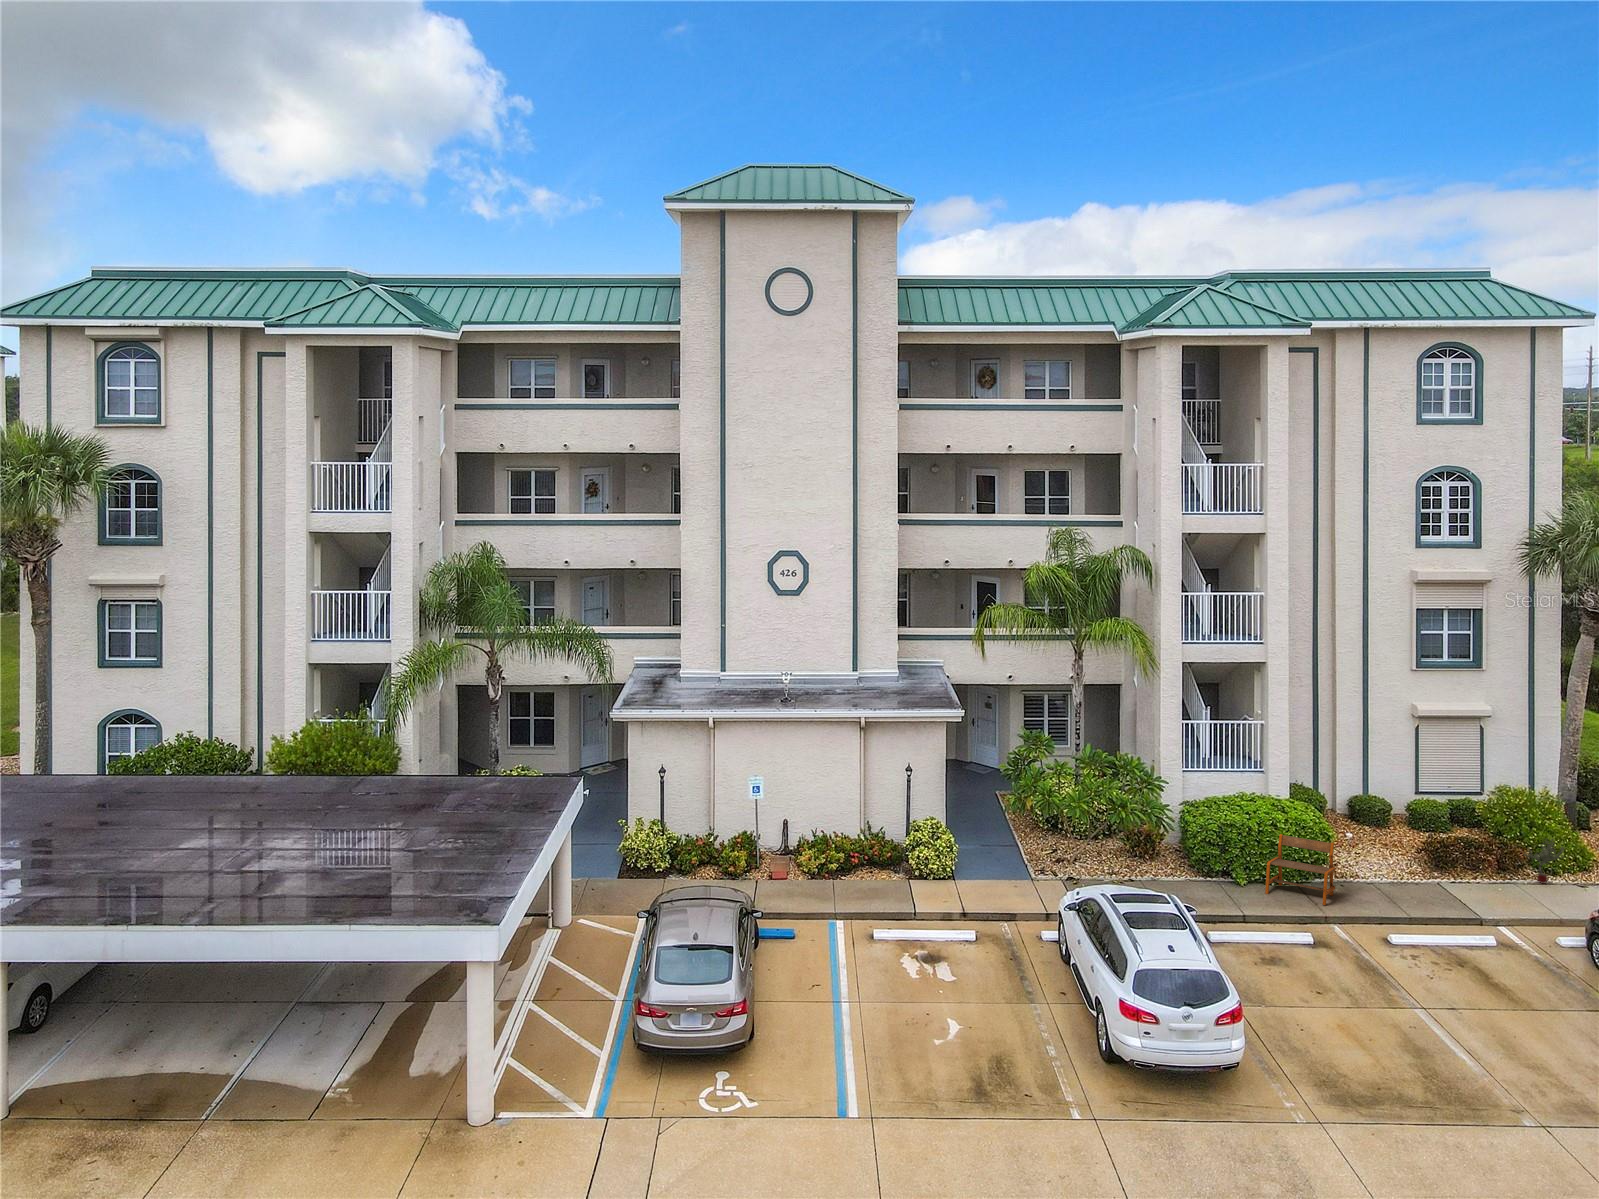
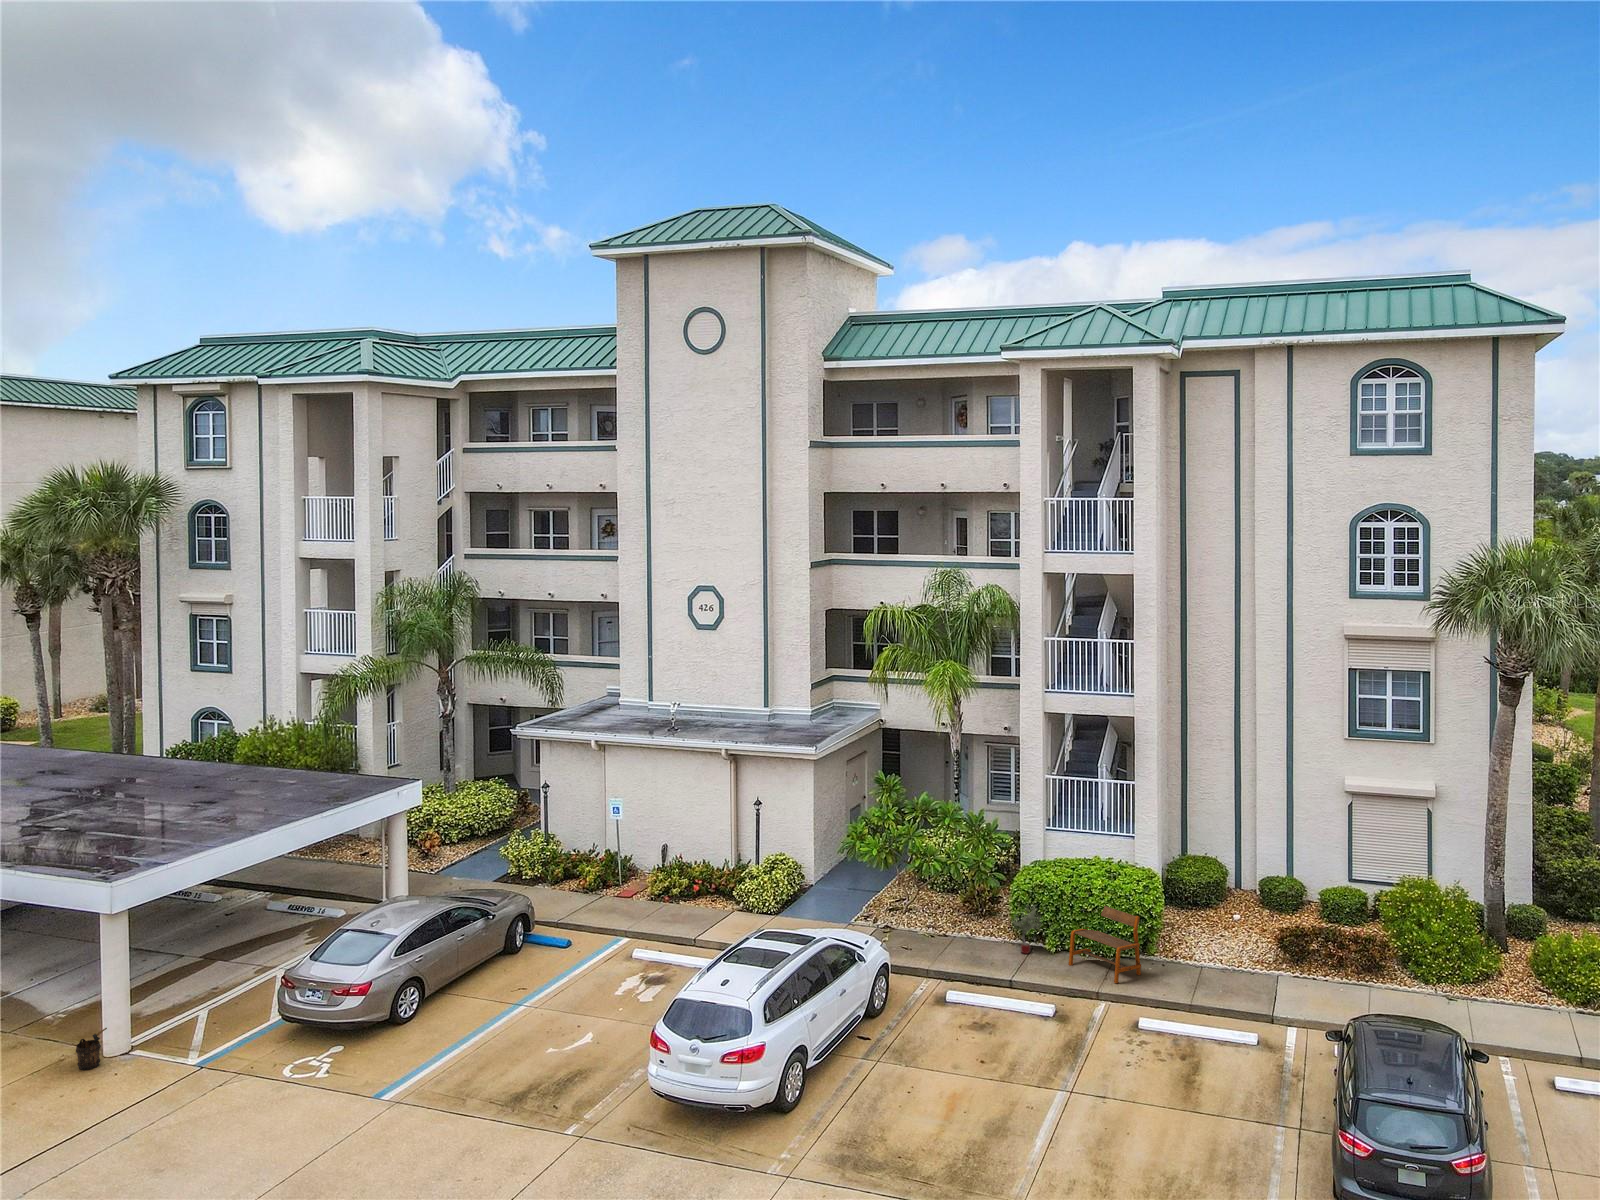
potted tree: present [1524,840,1564,884] -> present [1013,906,1041,954]
bucket: none [428,1076,454,1128] -> present [76,1028,107,1070]

